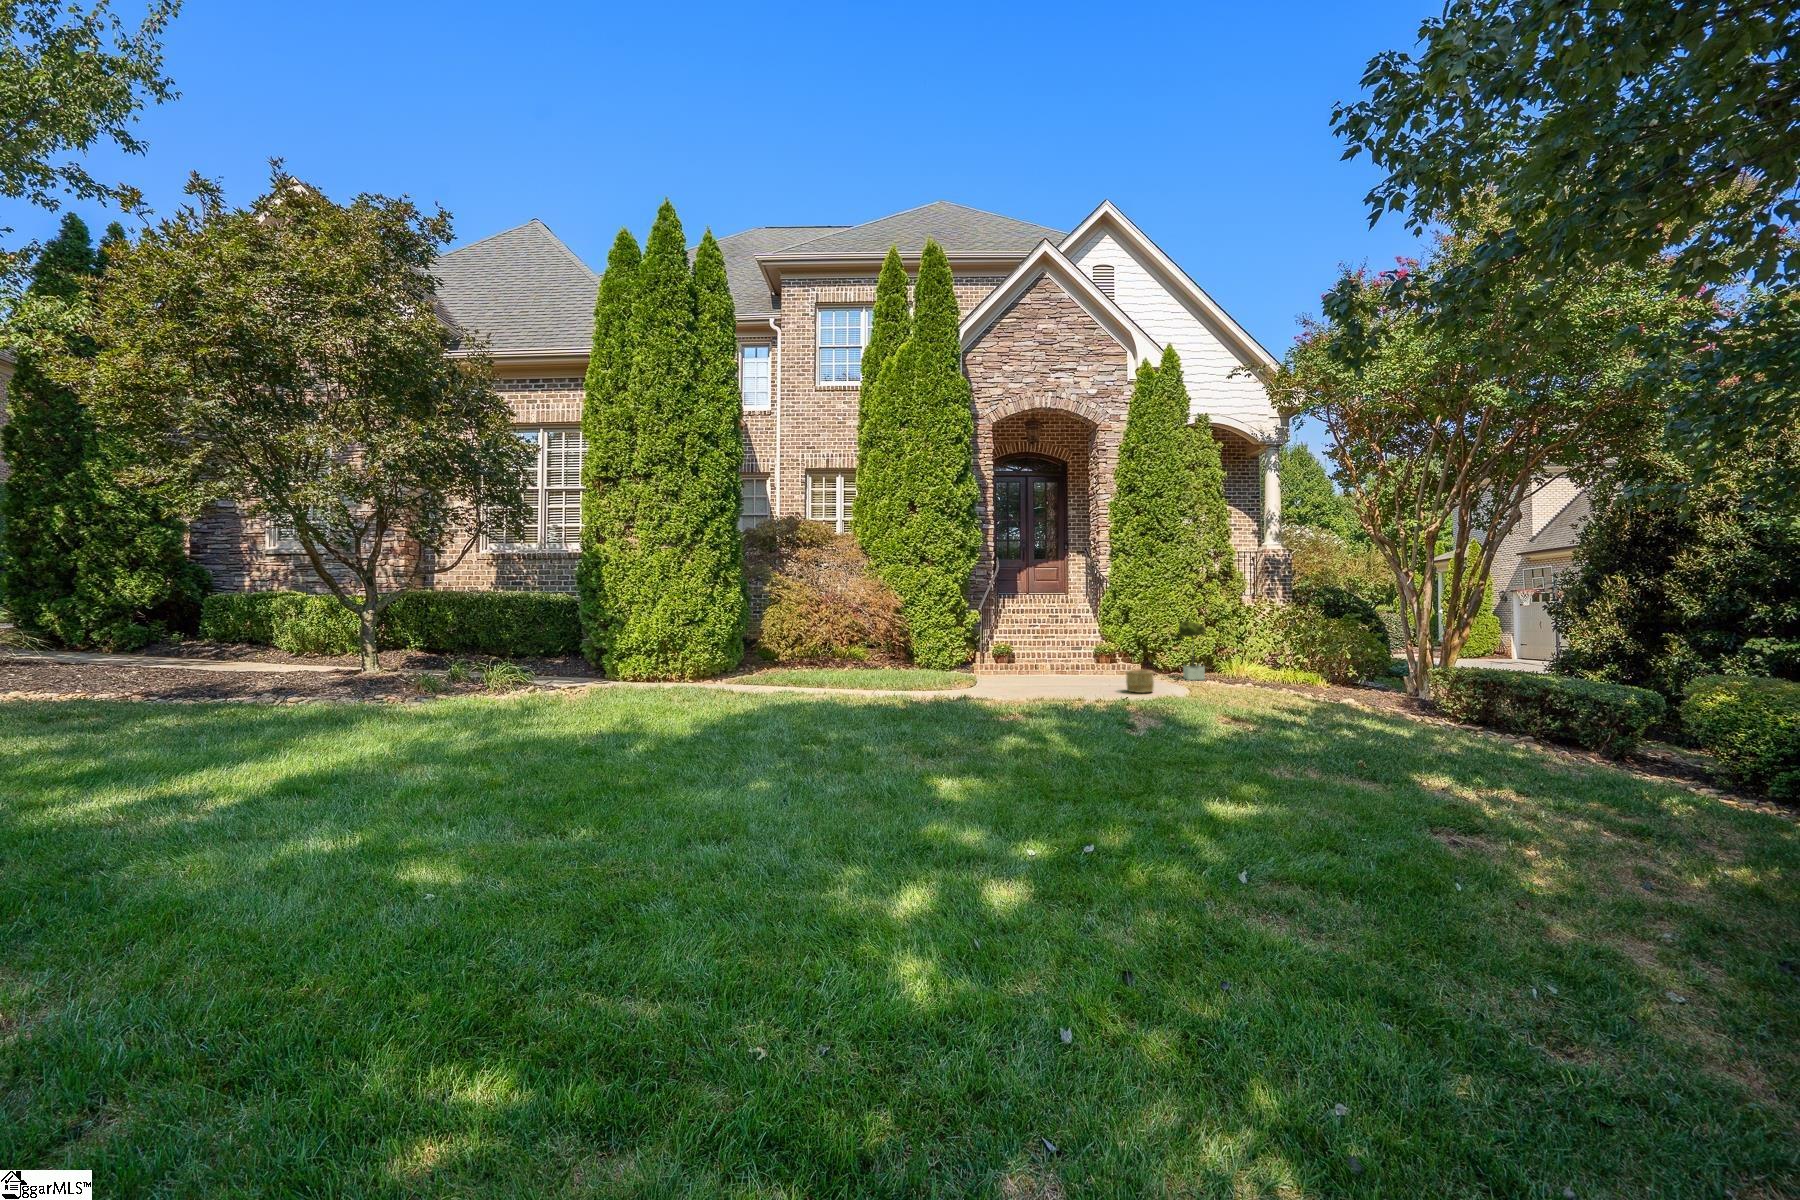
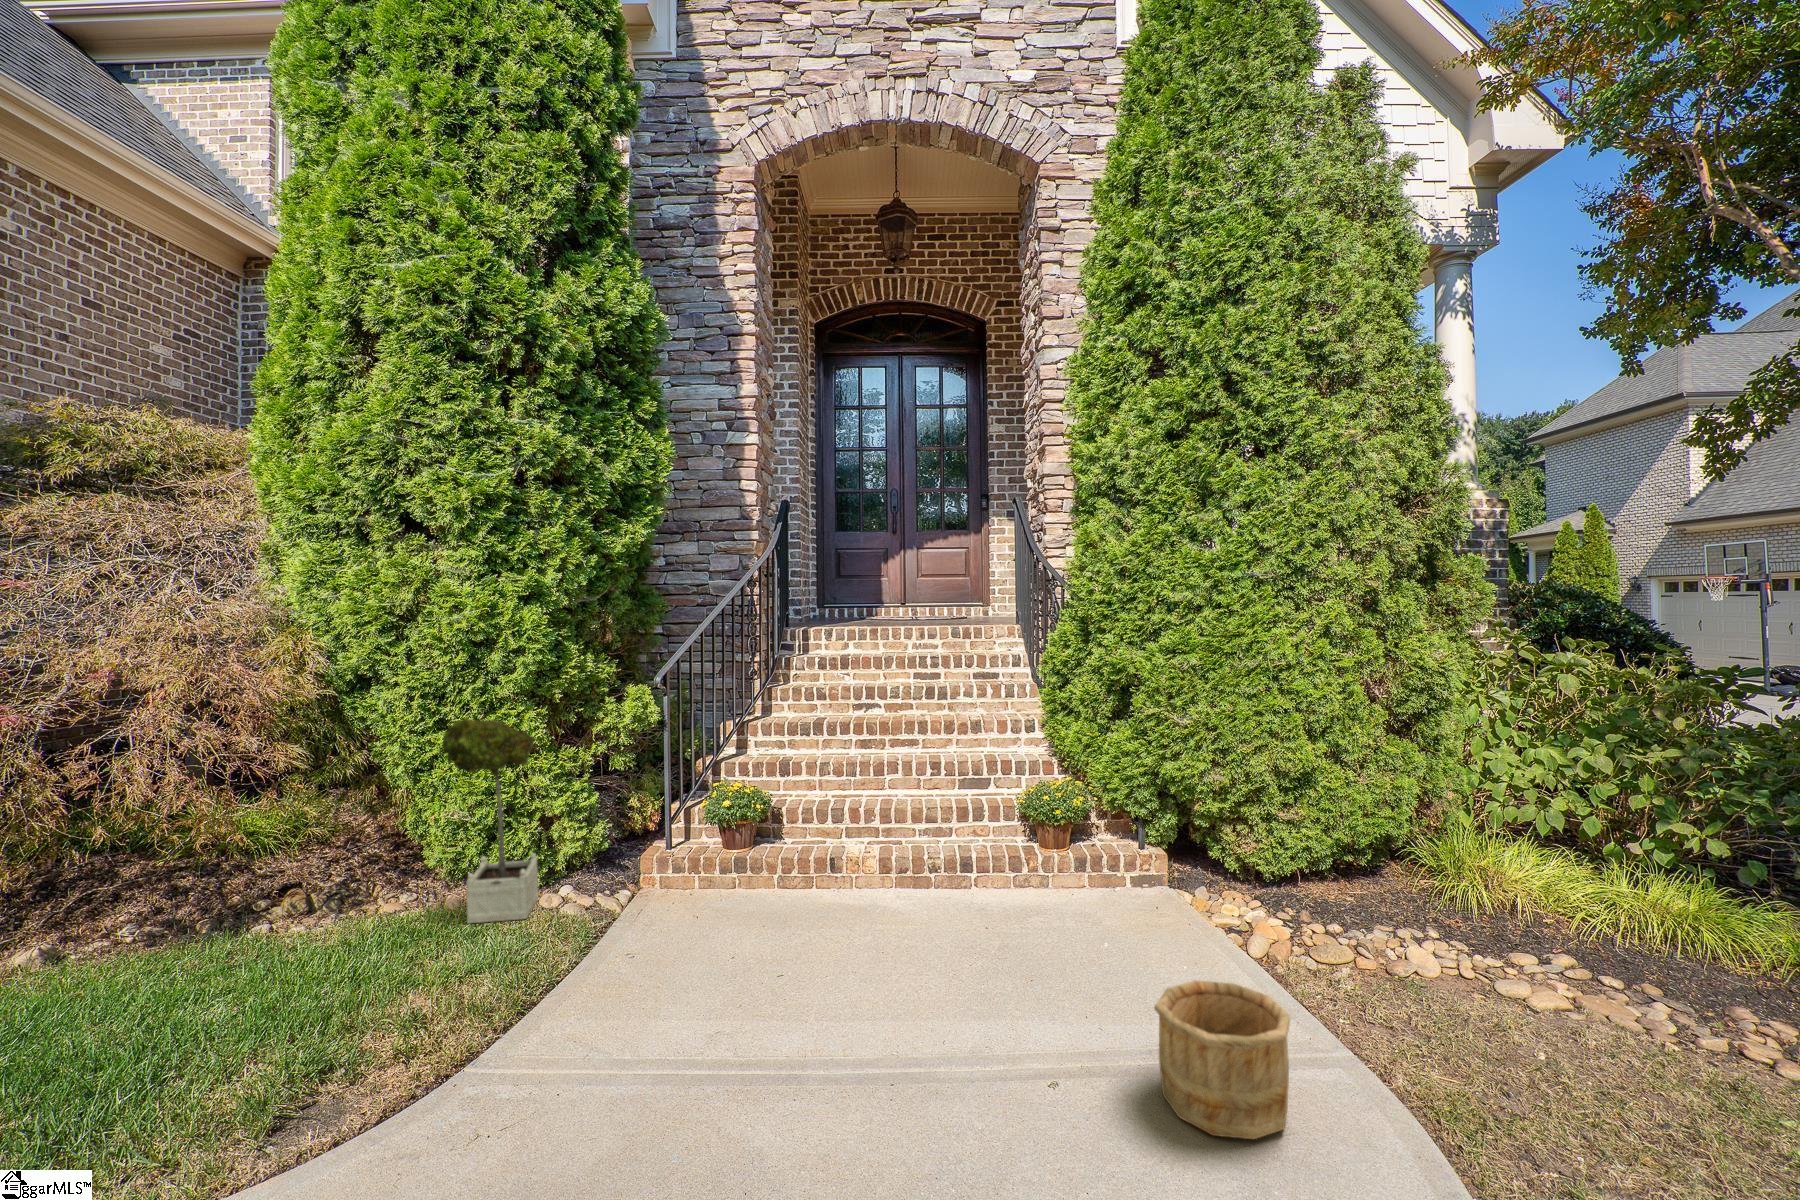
potted tree: present [1179,621,1206,680] -> present [442,718,538,923]

